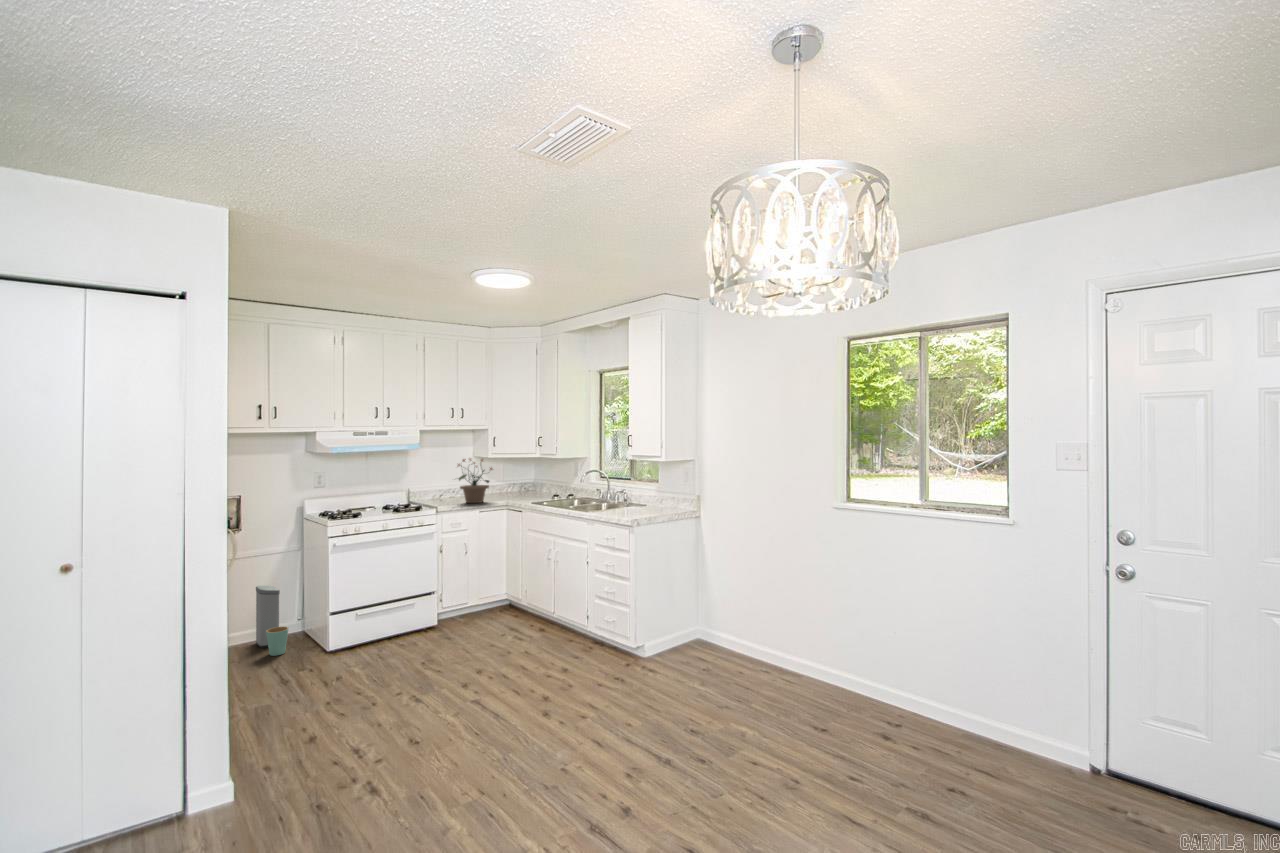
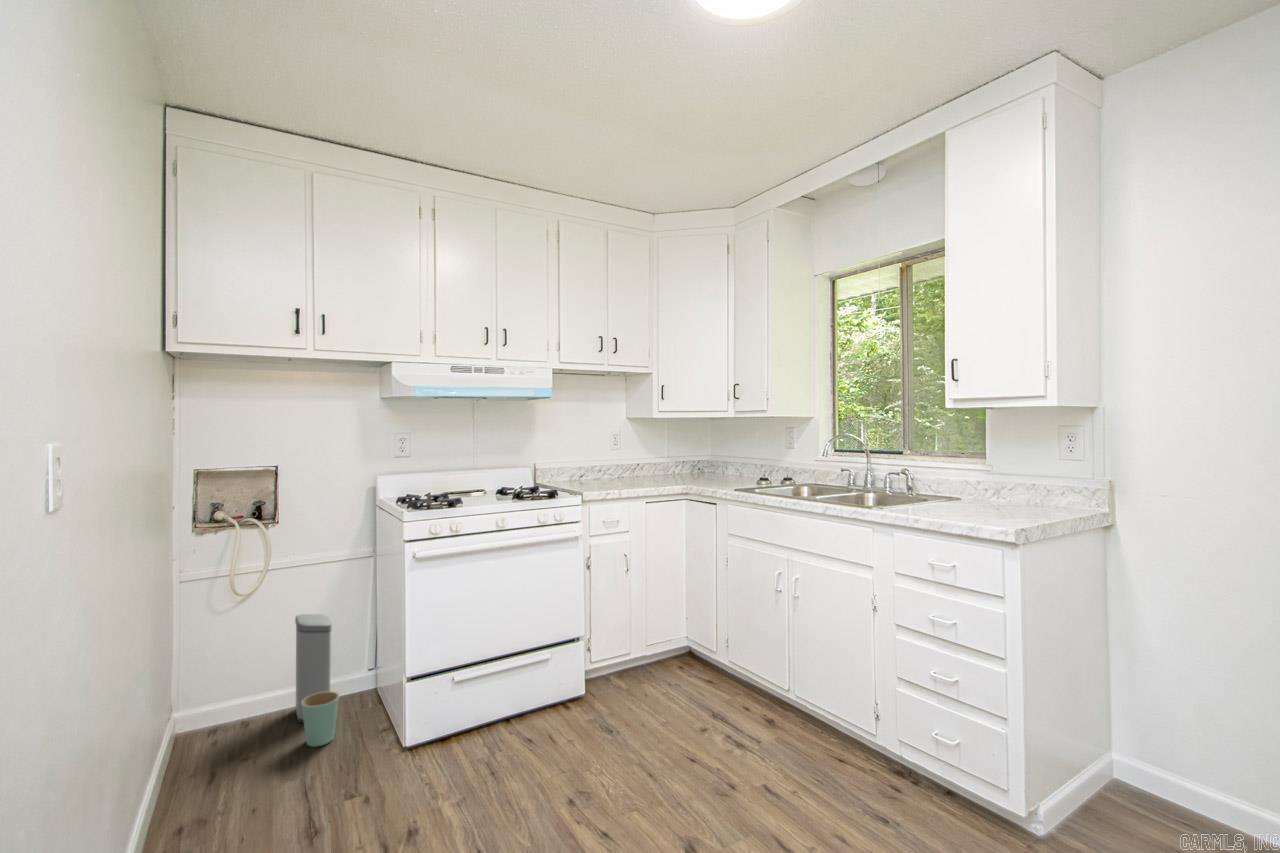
potted plant: present [458,459,492,503] -> none [600,415,666,488]

